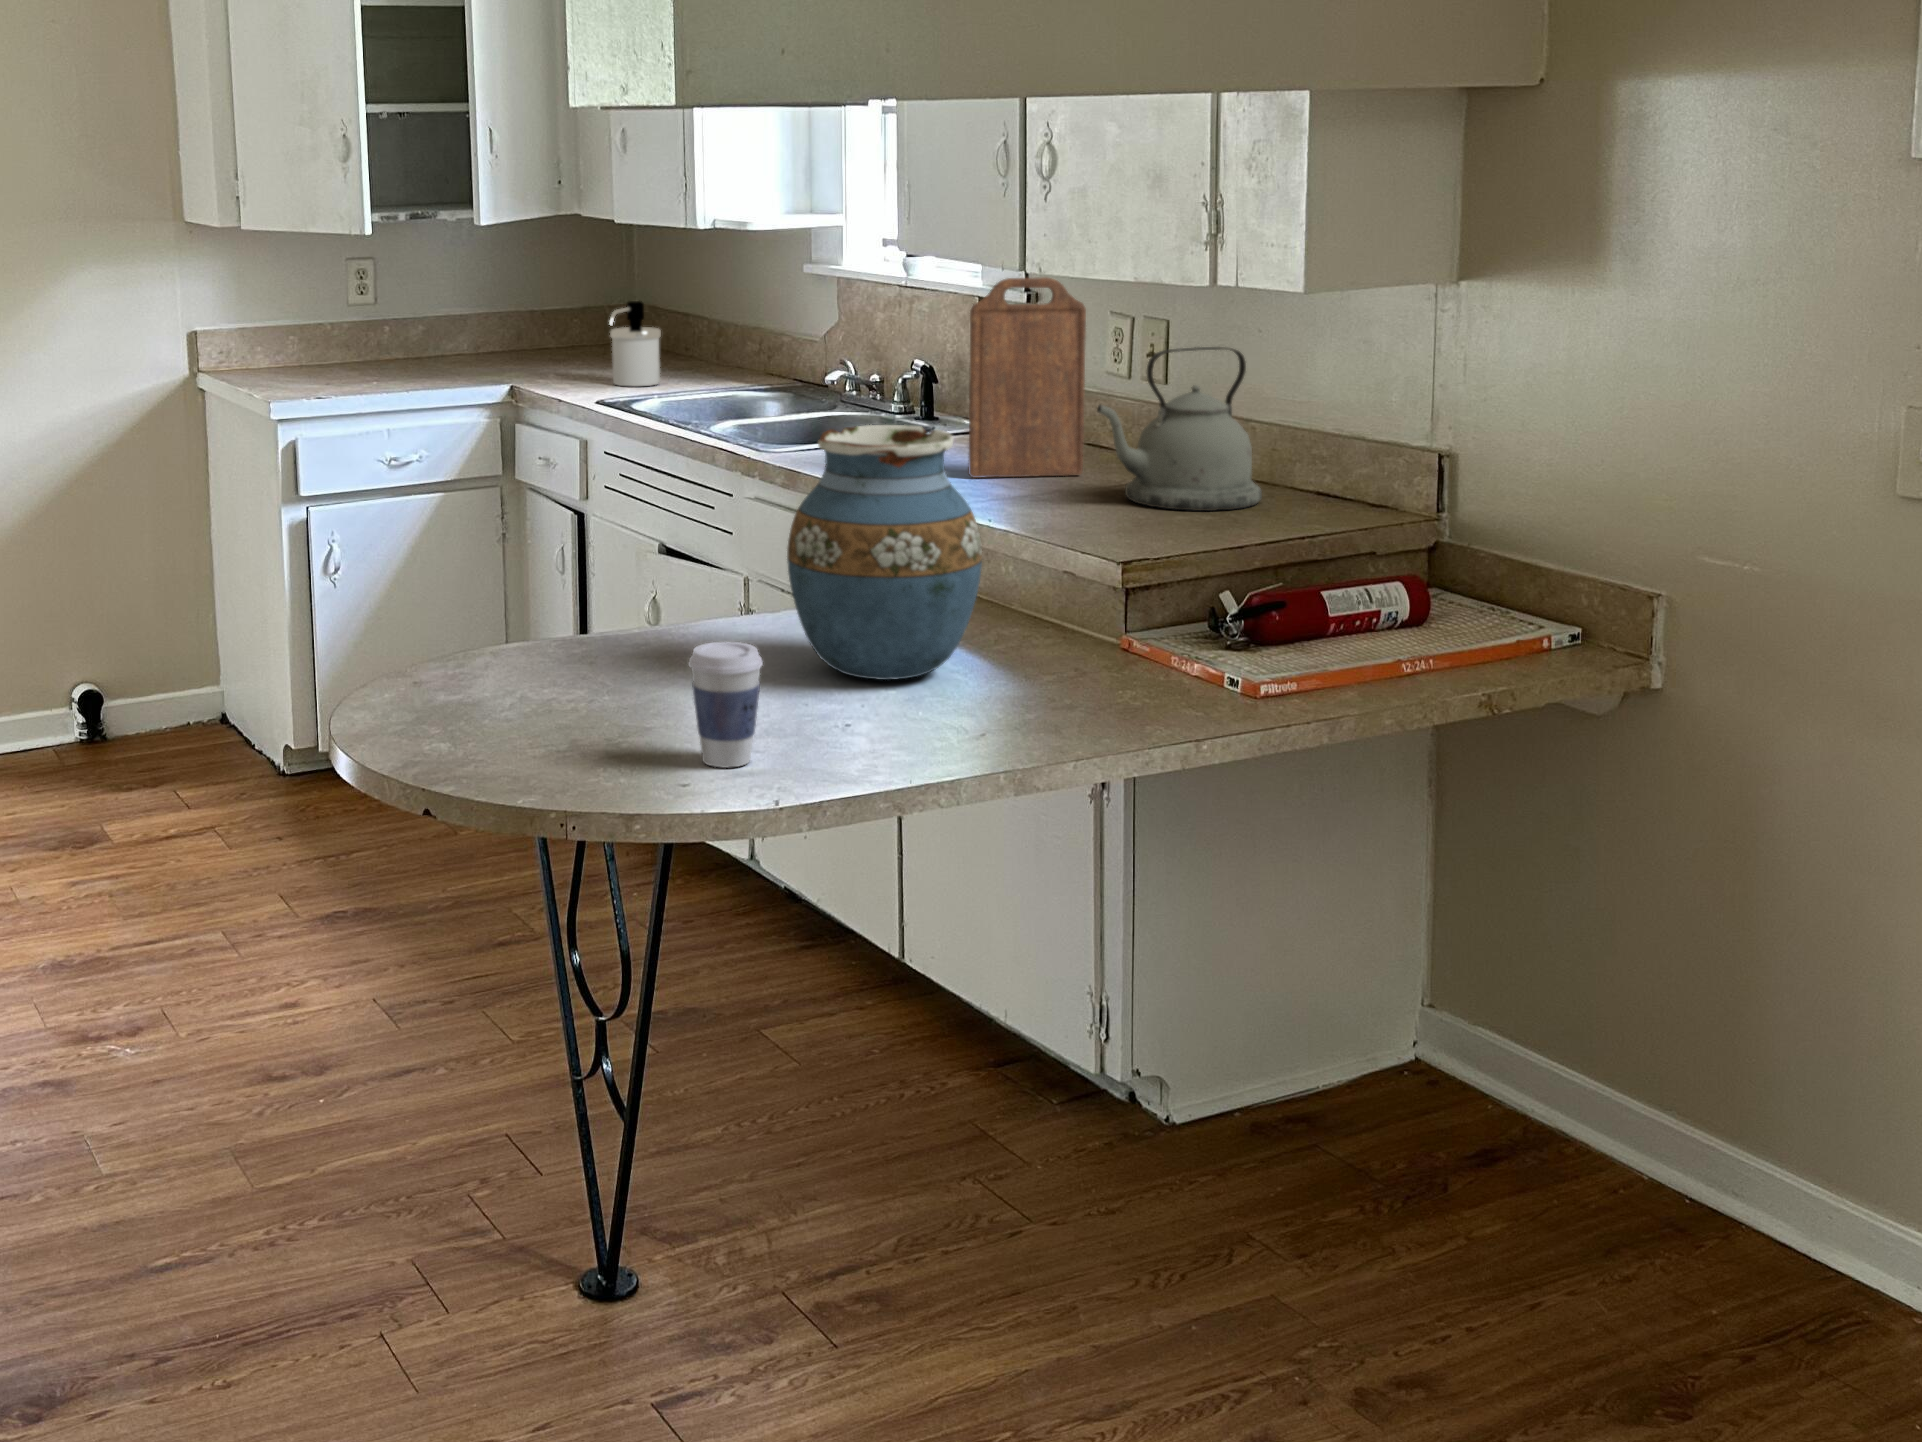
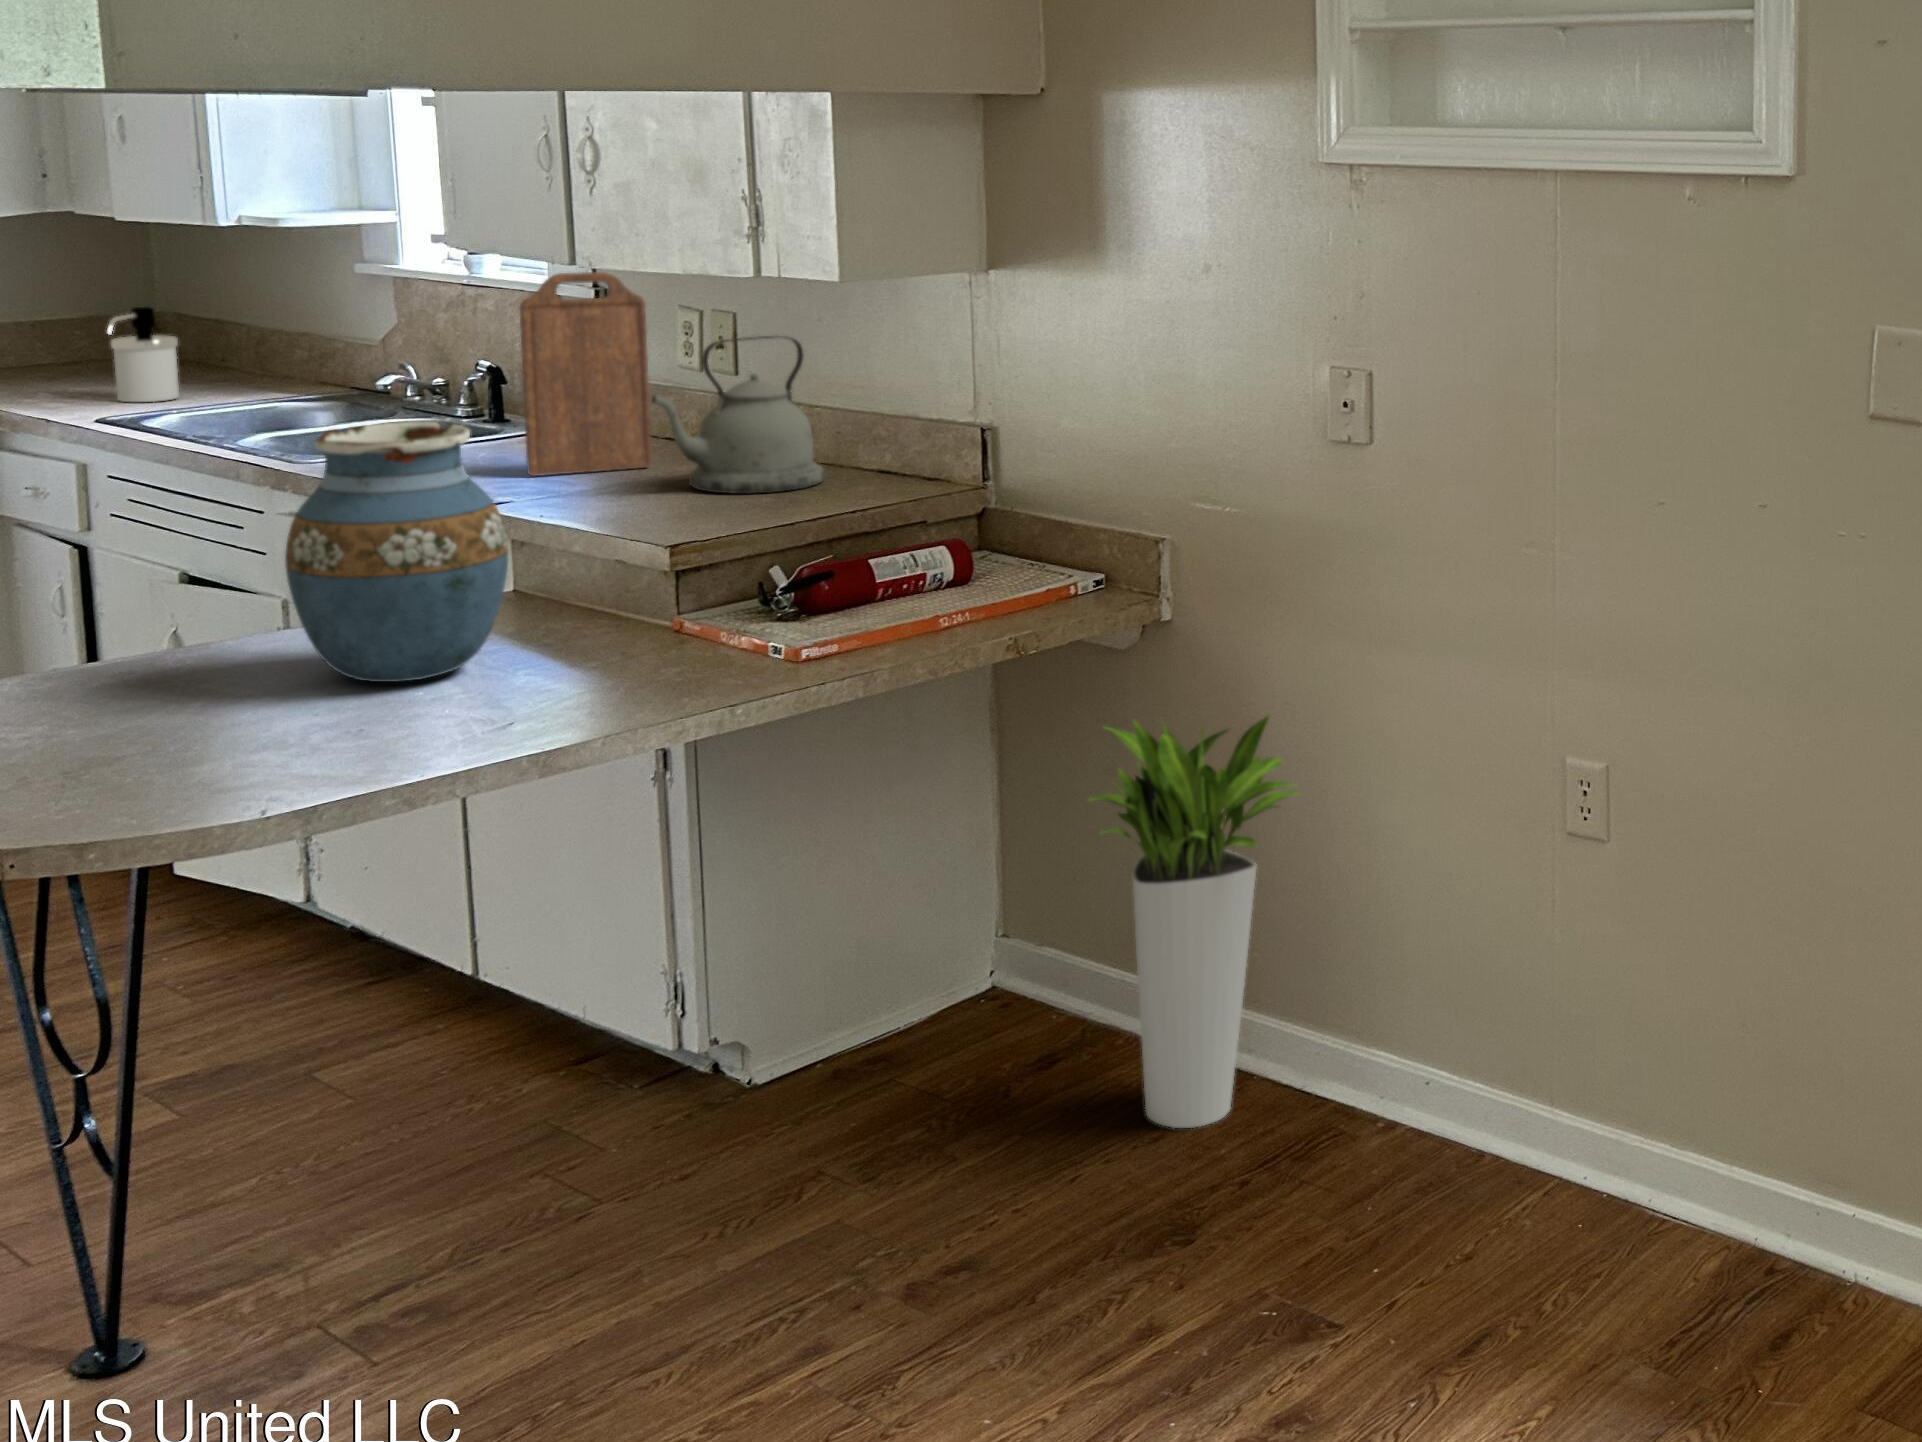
coffee cup: present [688,642,763,768] -> none [148,653,239,785]
planter: none [1564,804,1836,1283] -> present [1088,716,1299,1128]

